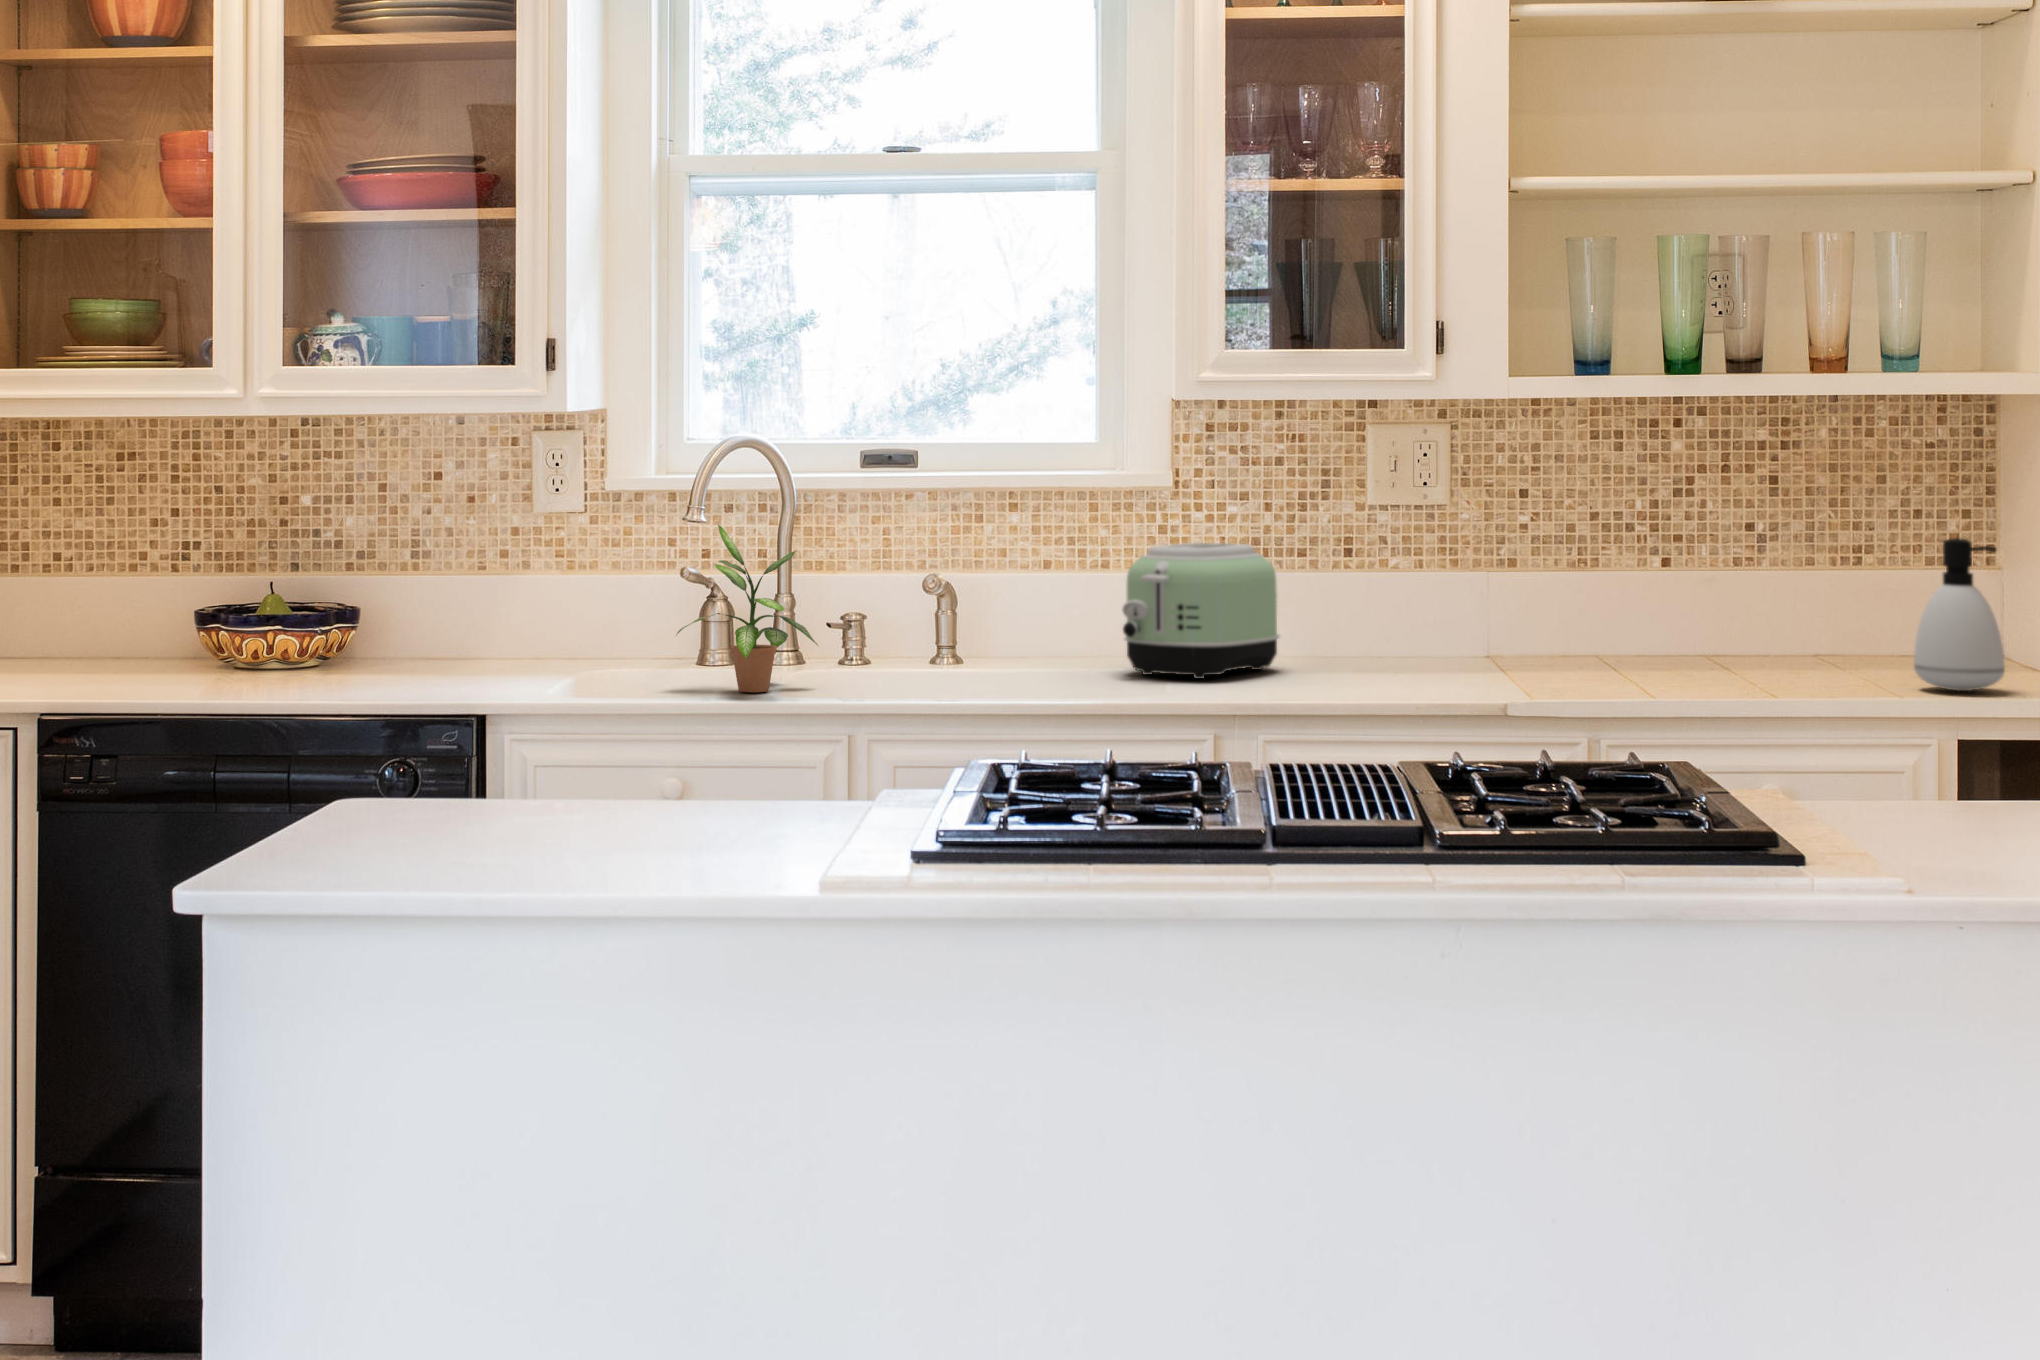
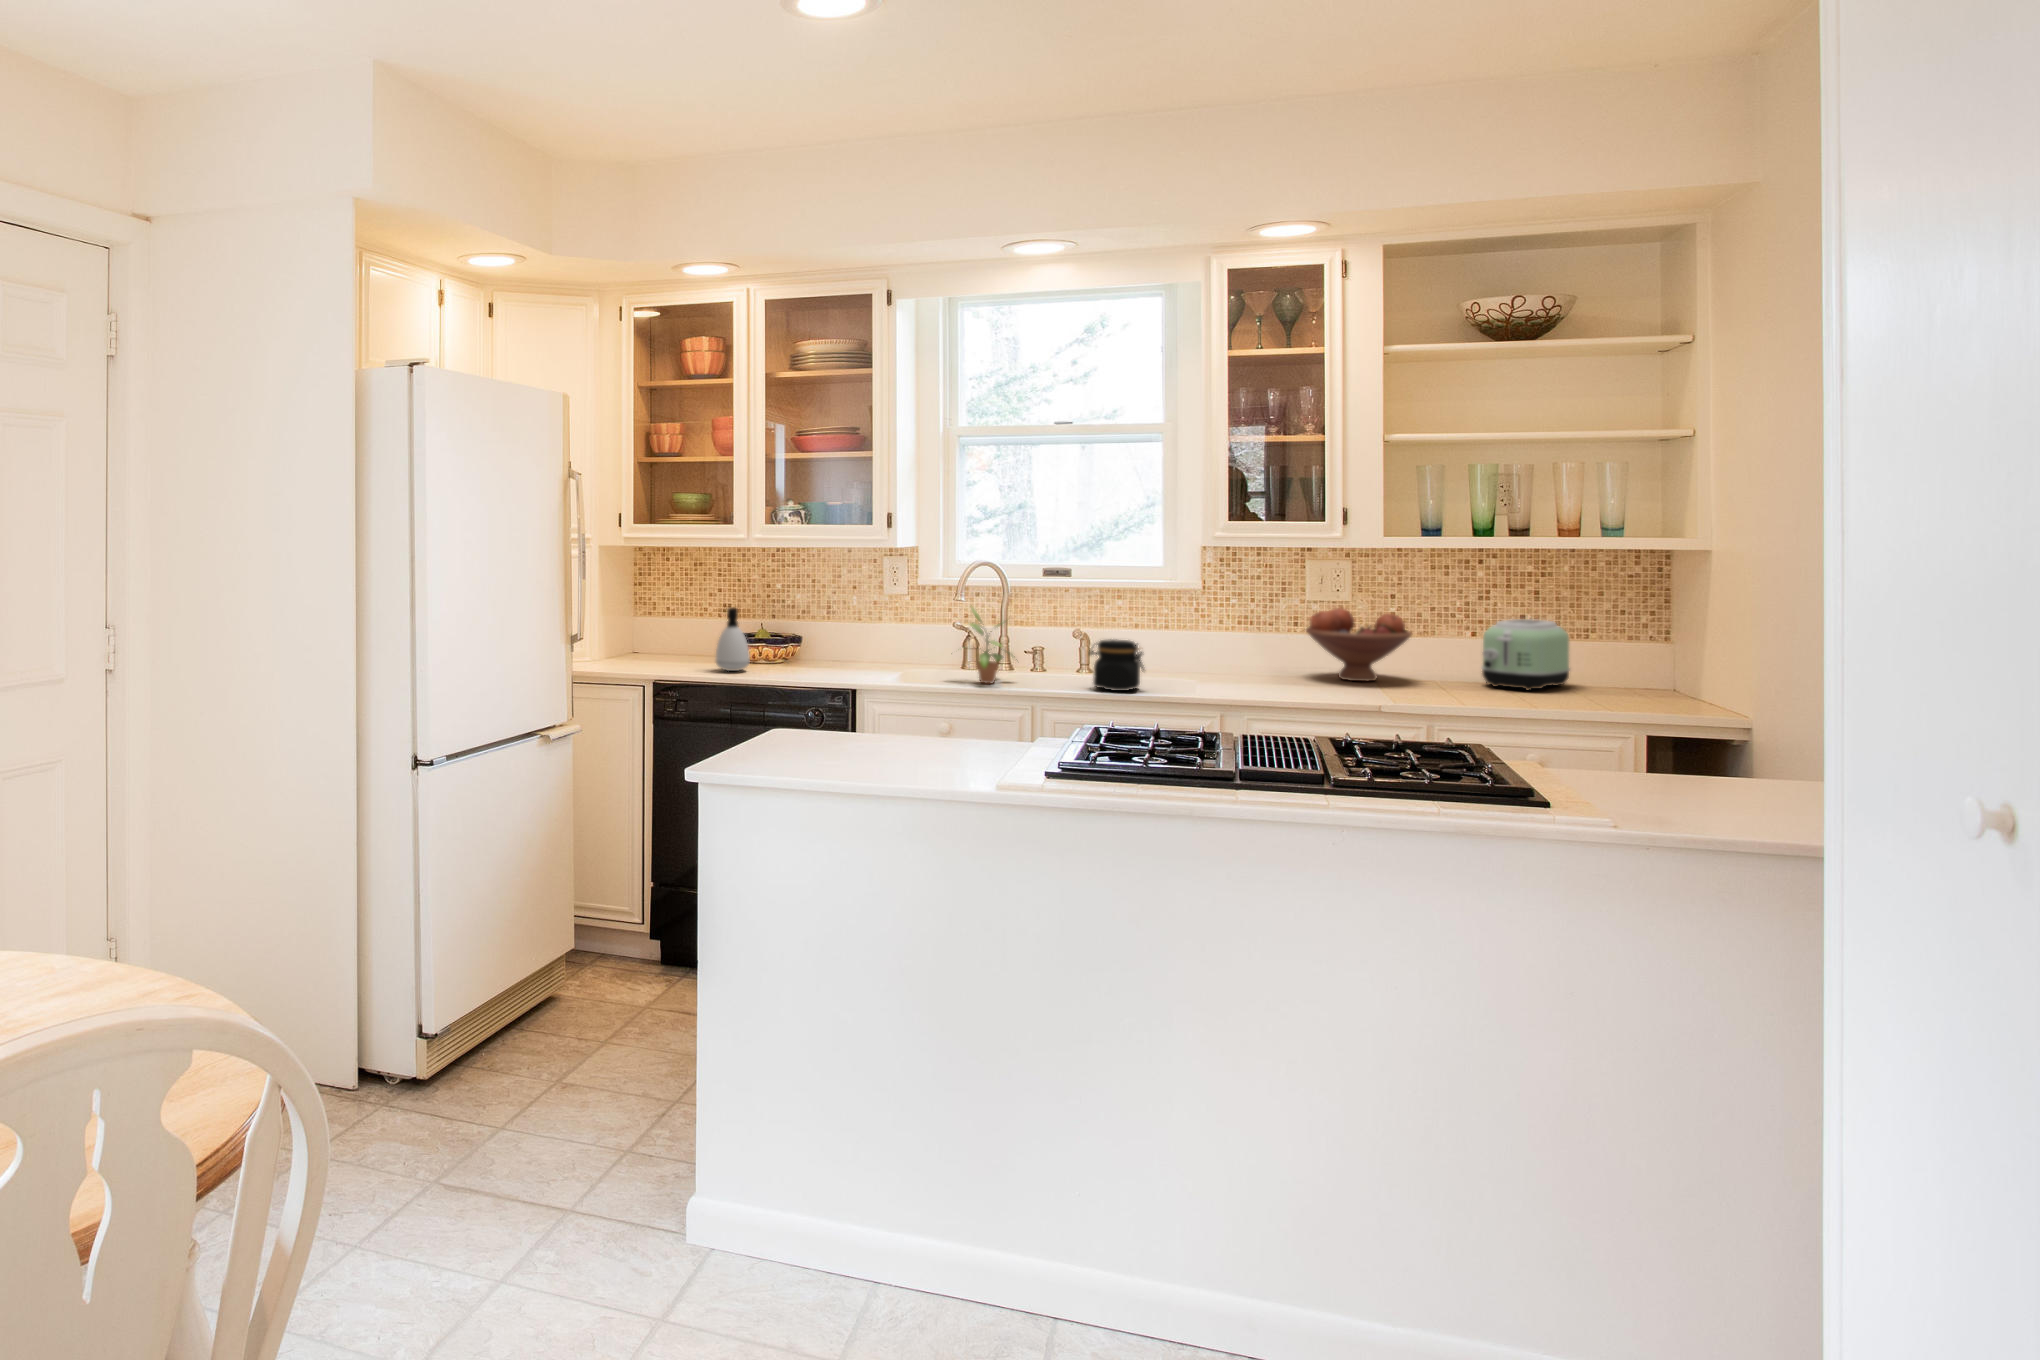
fruit bowl: none [1366,524,1560,666] -> present [1306,608,1412,681]
soap dispenser: present [1914,538,2005,691] -> present [715,607,750,671]
toaster: present [1123,543,1280,679] -> present [1482,619,1570,690]
jar: none [957,590,1071,697] -> present [1089,639,1144,691]

